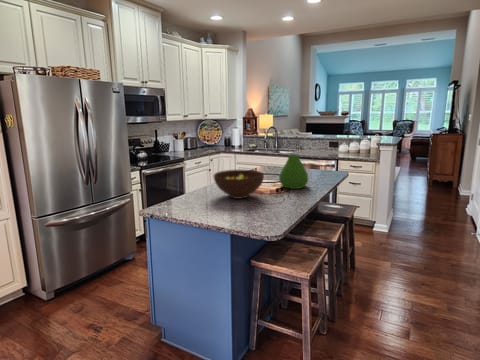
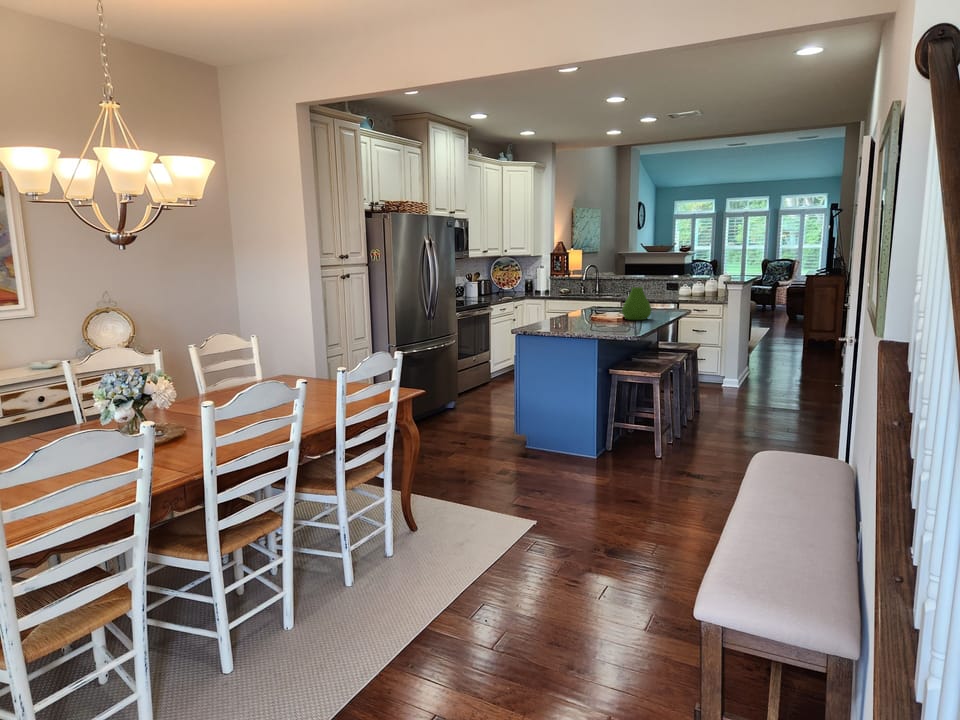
fruit bowl: present [214,170,264,199] -> none [565,301,613,325]

